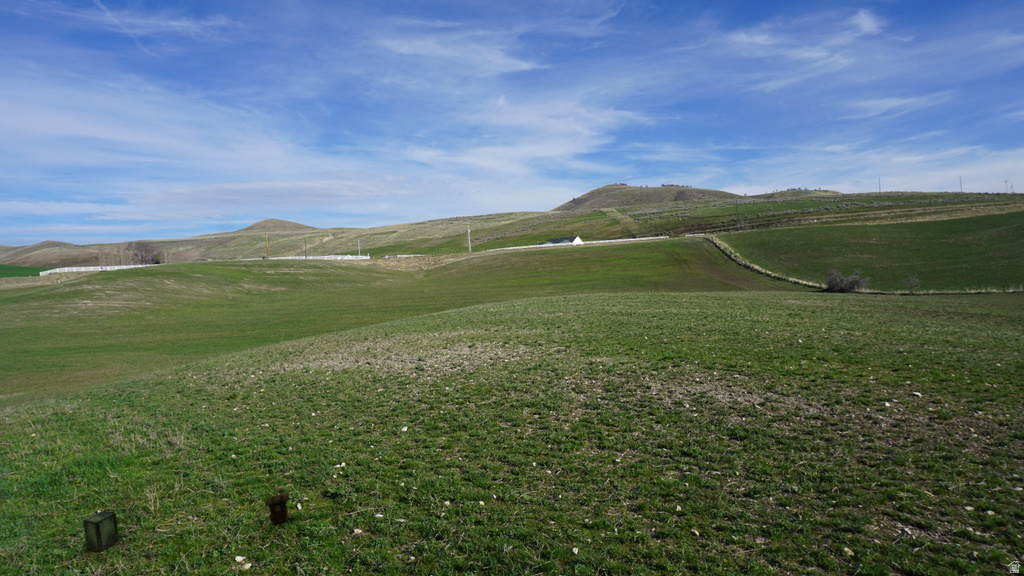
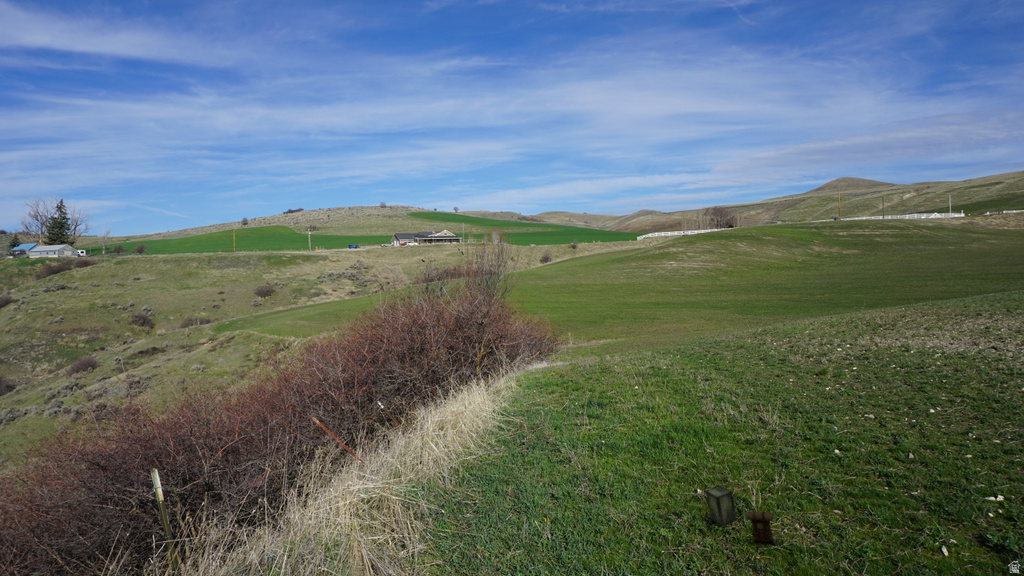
backpack: present [265,494,290,523] -> present [745,511,773,542]

